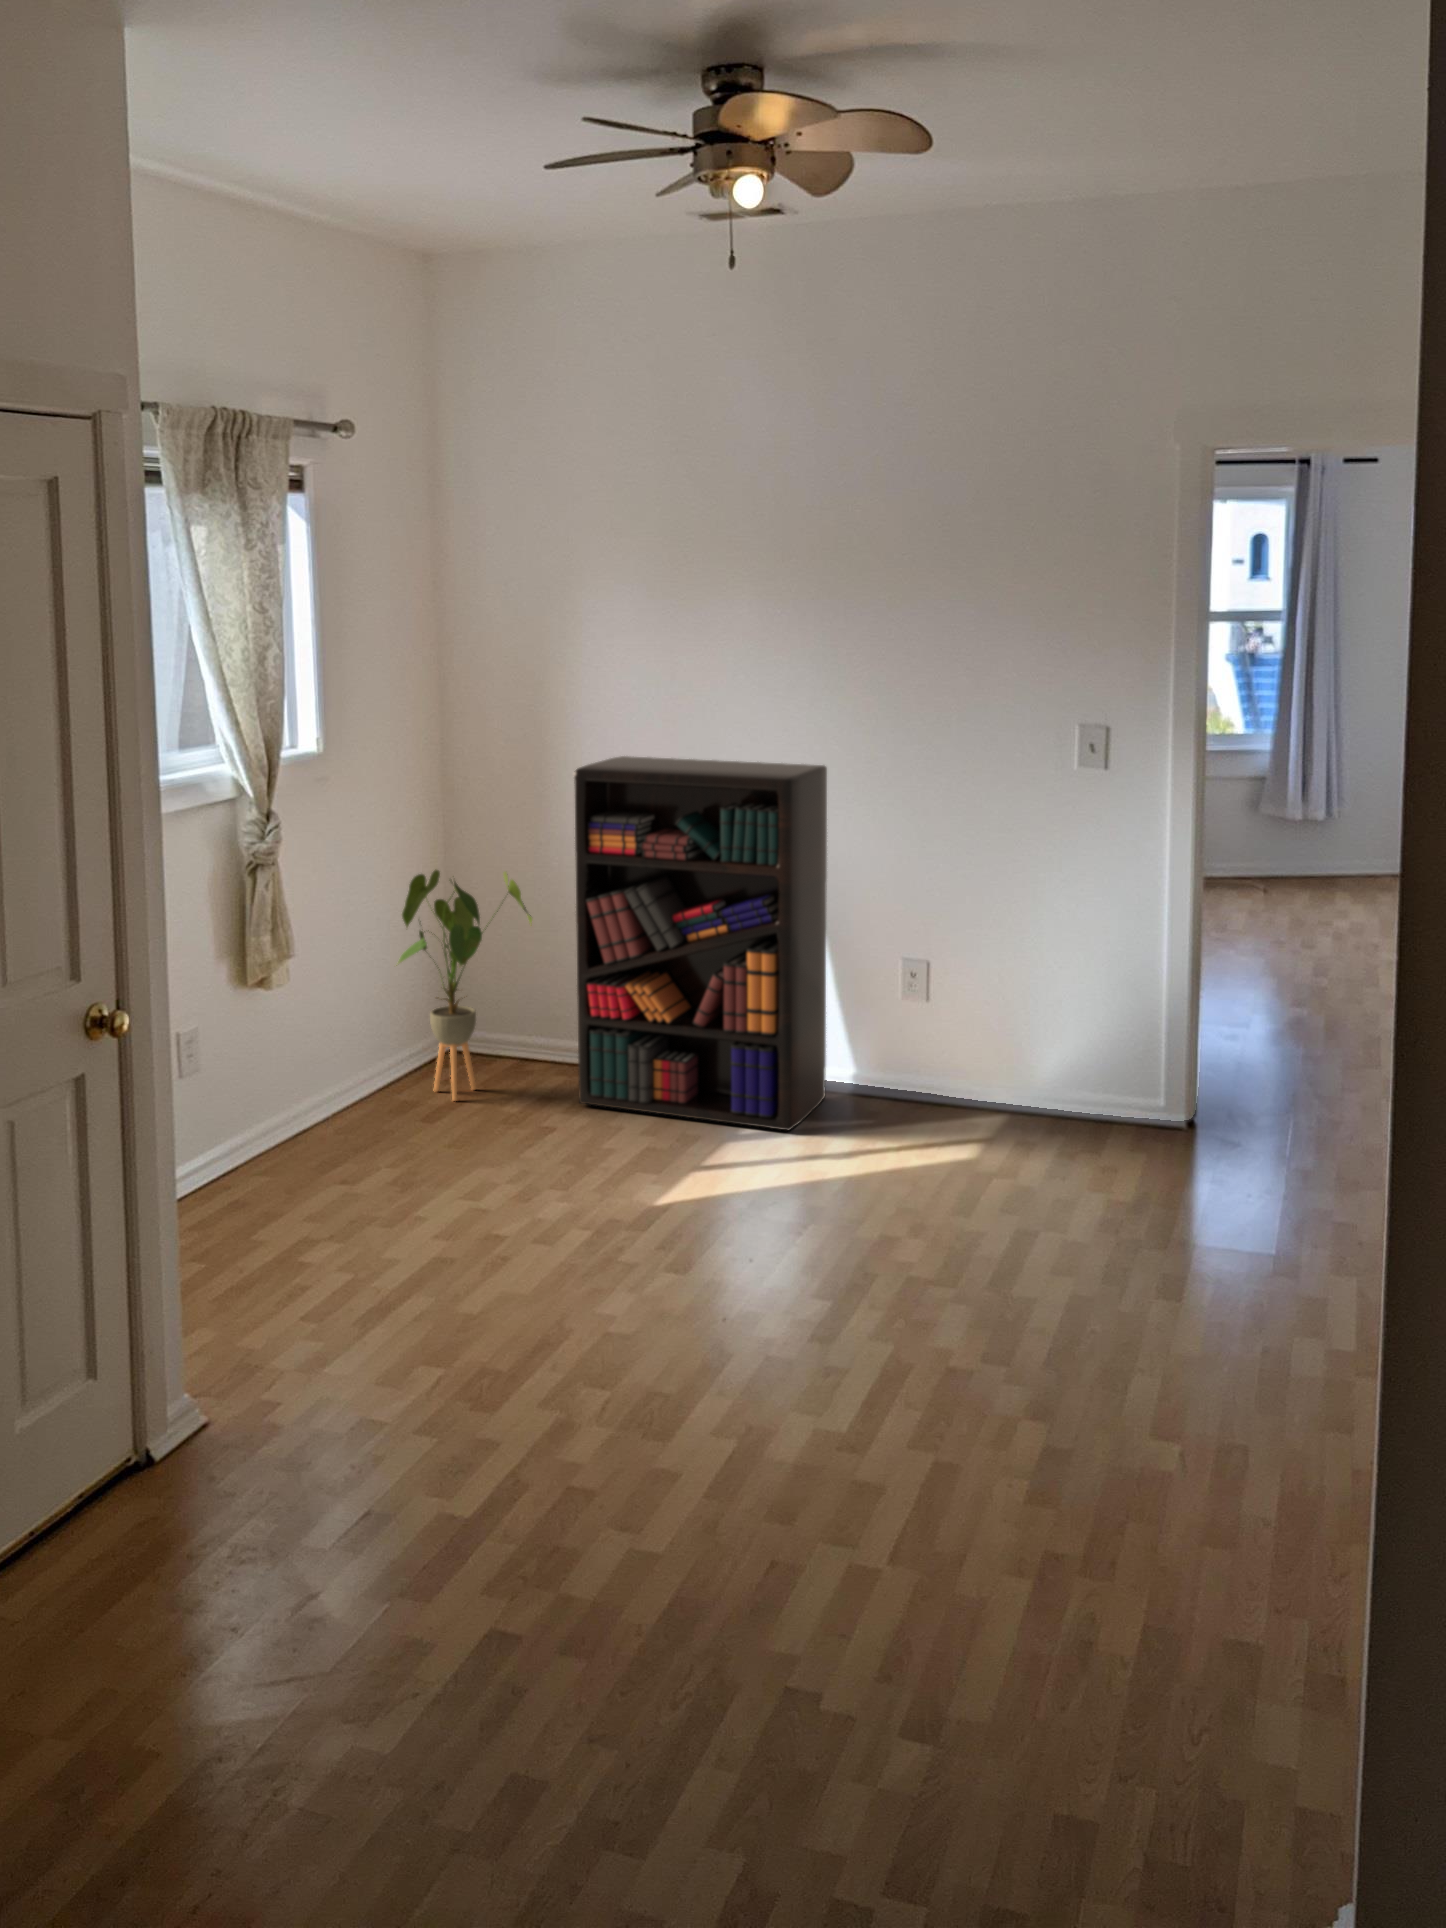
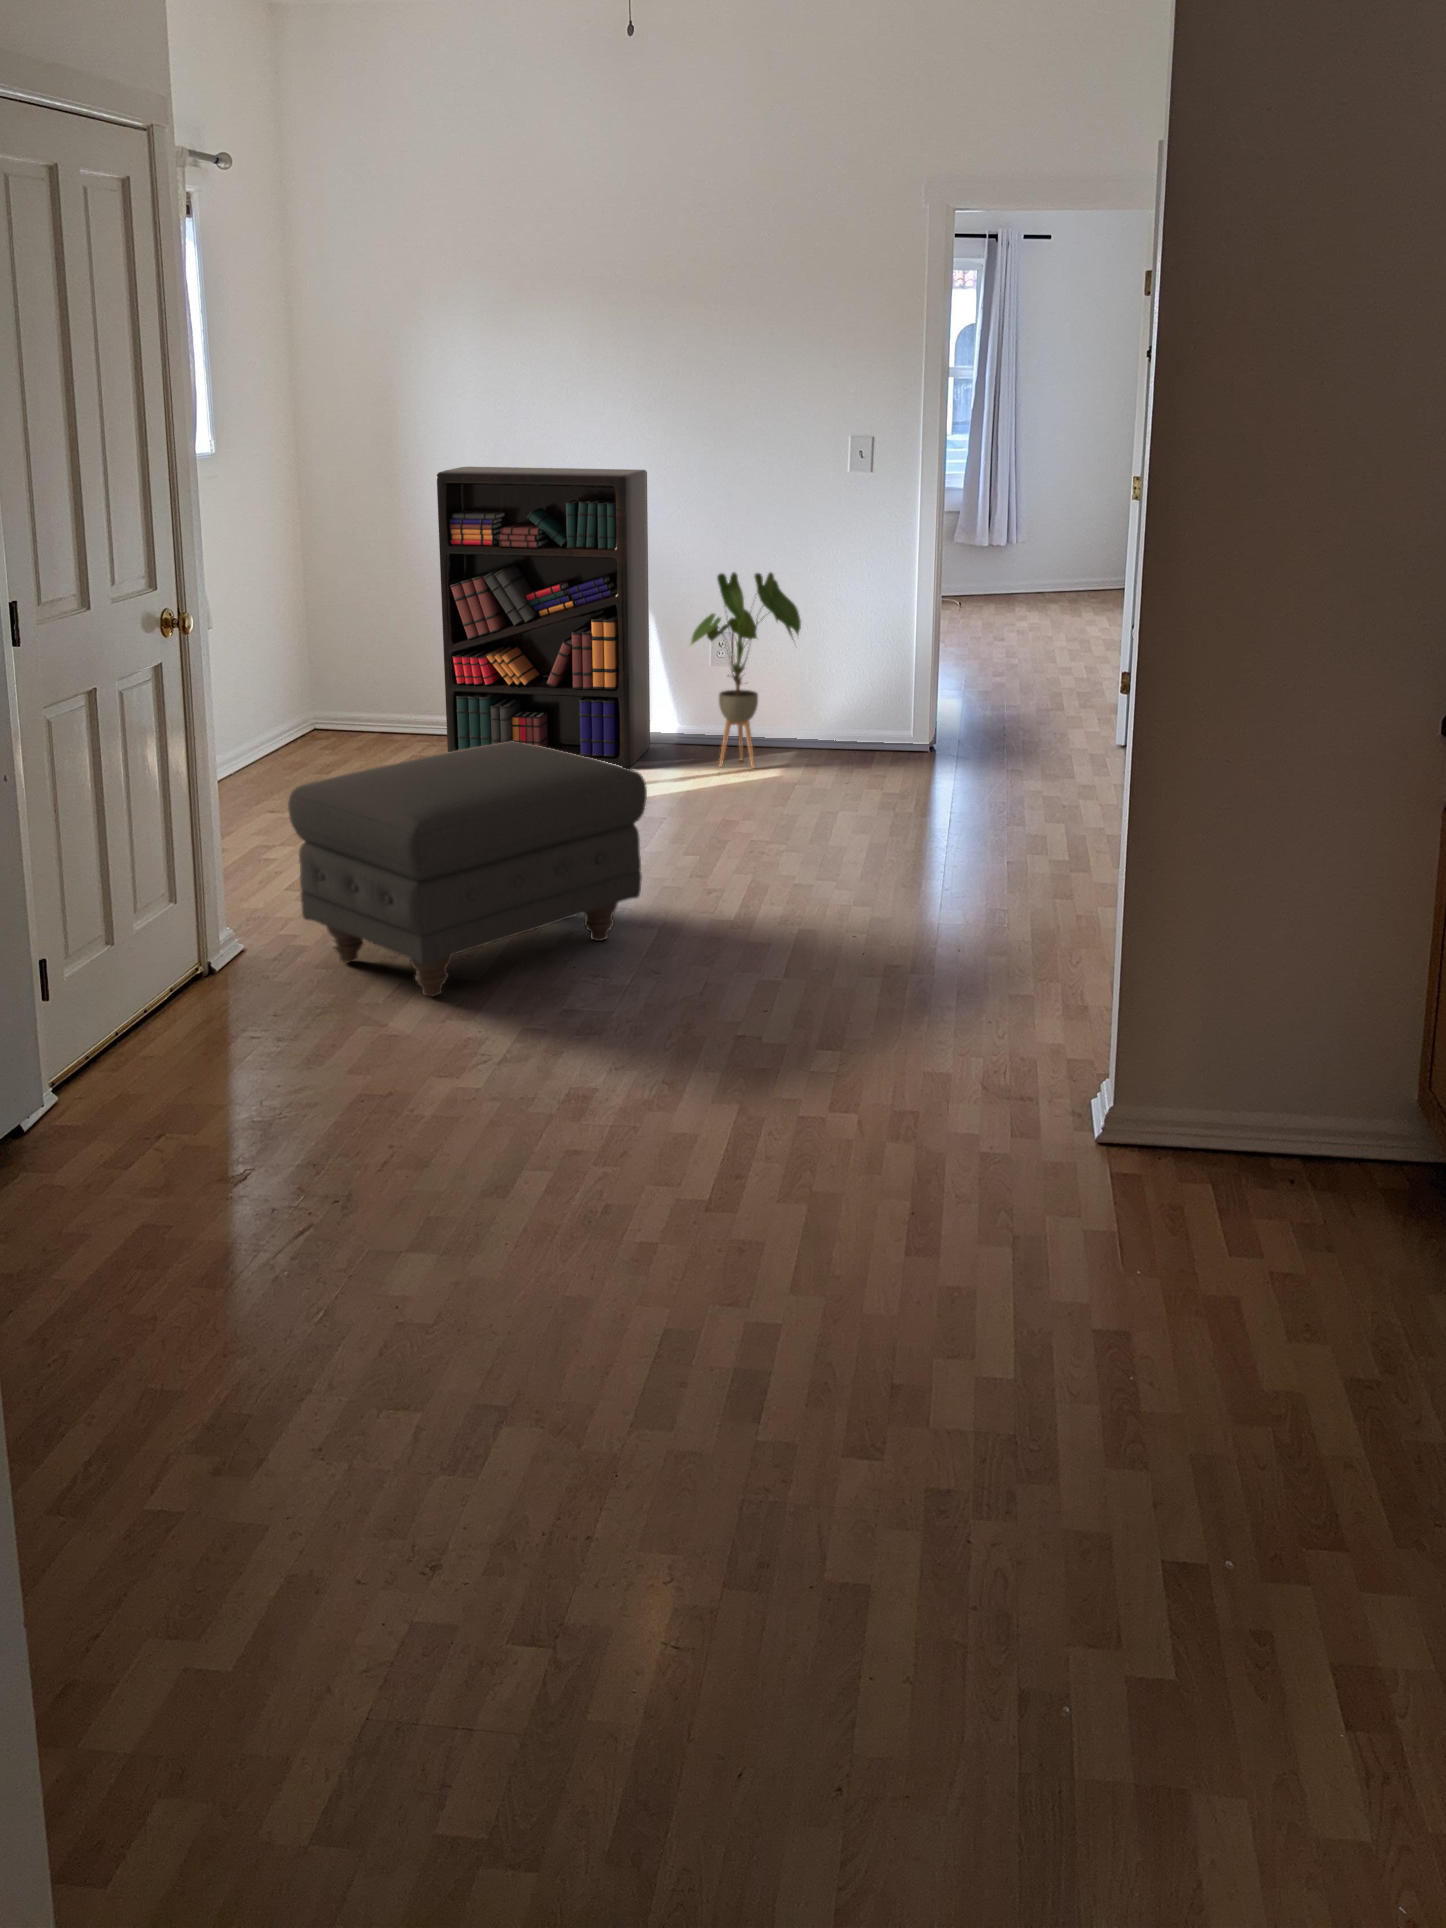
house plant: present [396,870,532,1100] -> present [691,572,801,768]
ottoman: none [250,1158,720,1550] -> present [288,742,647,997]

